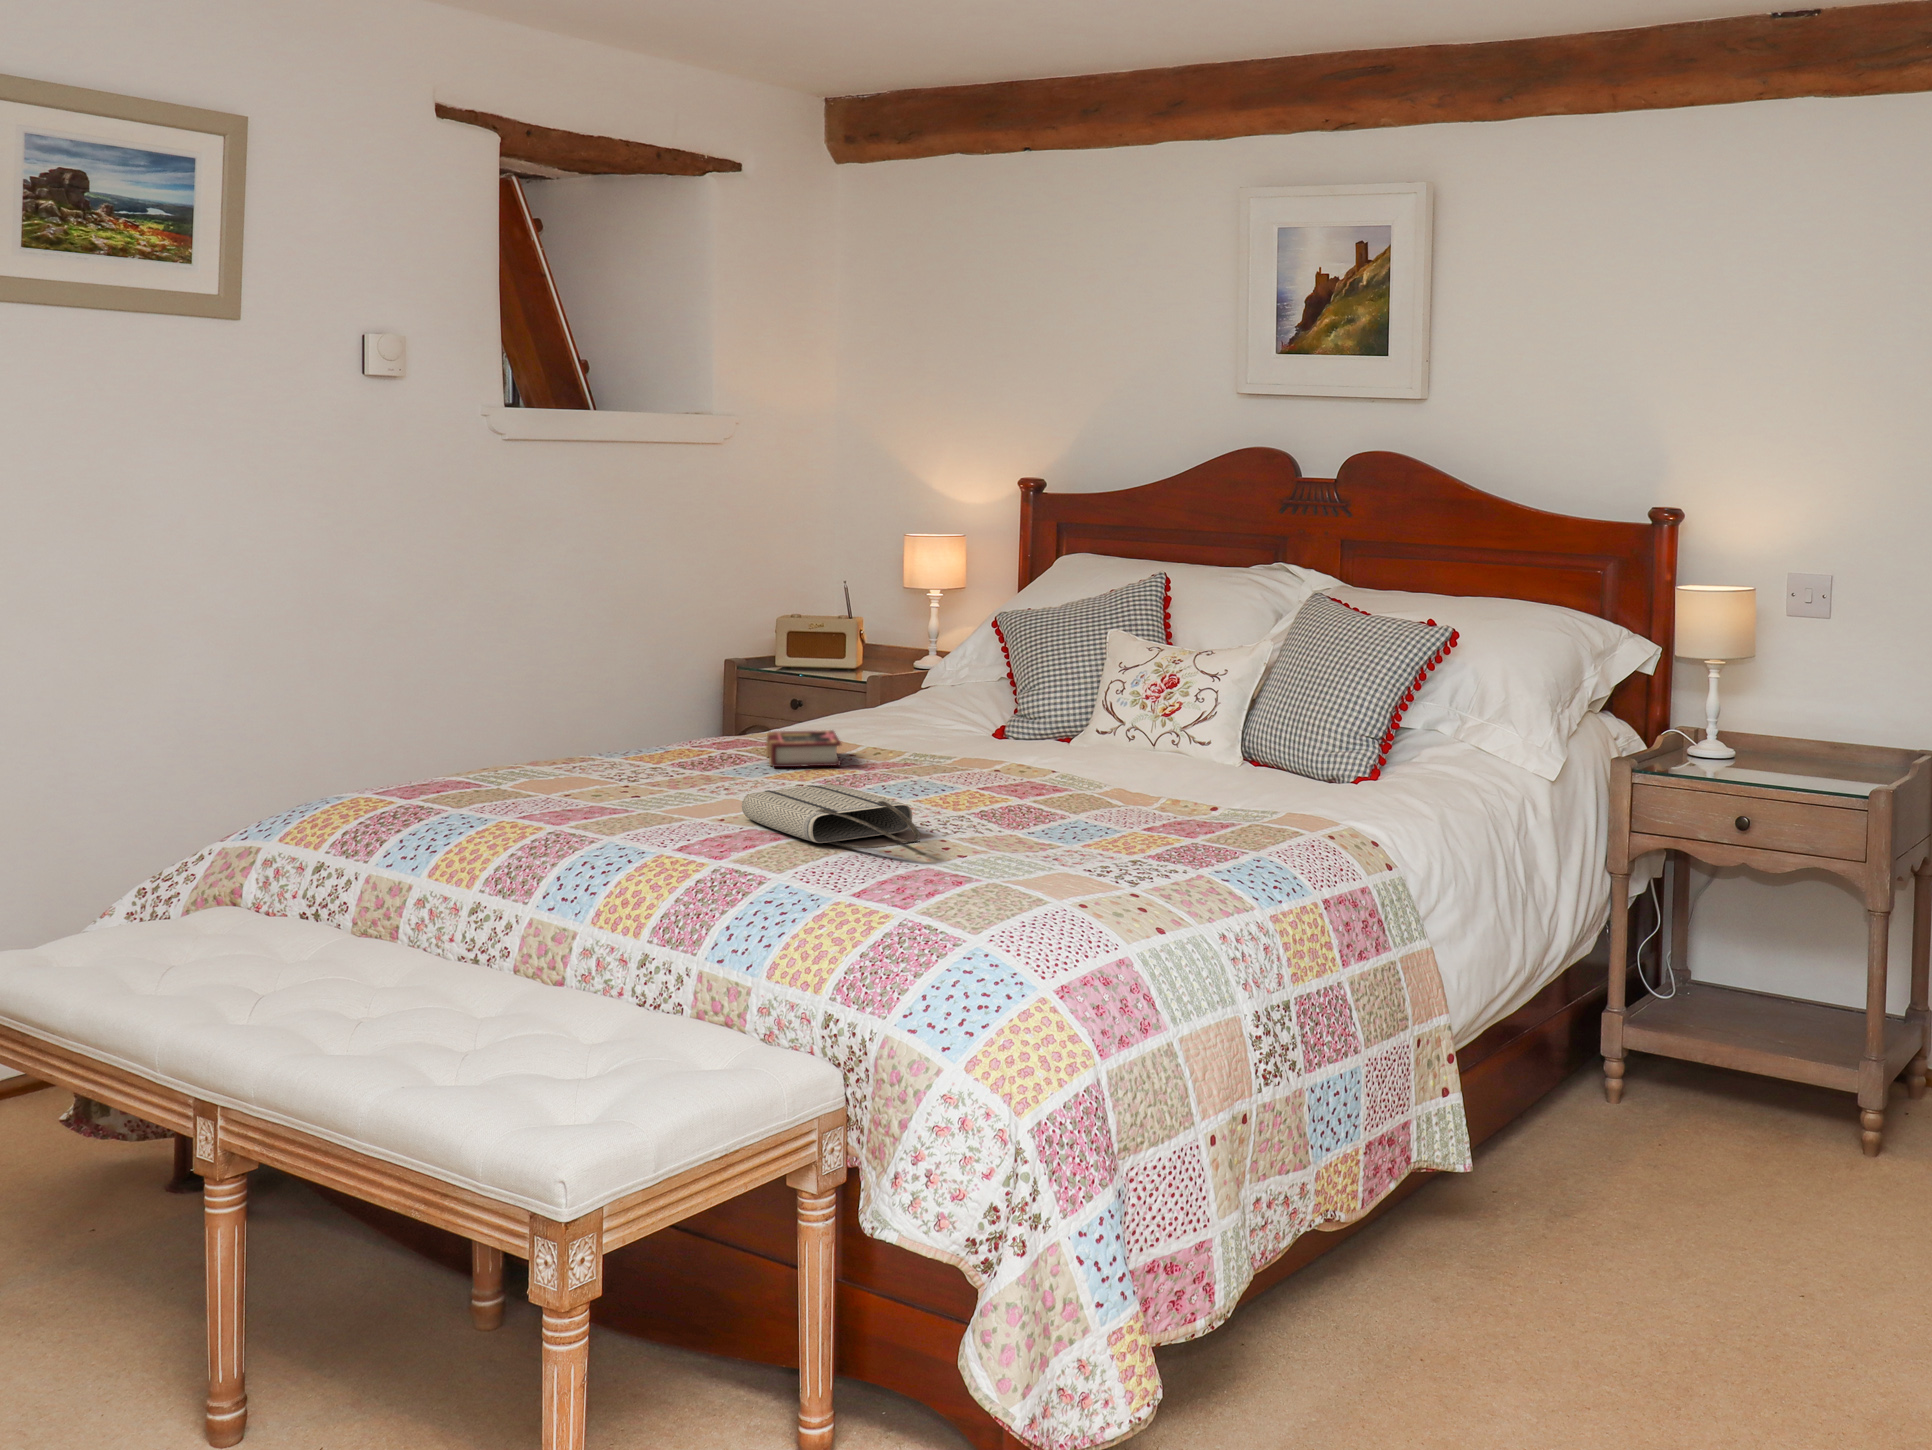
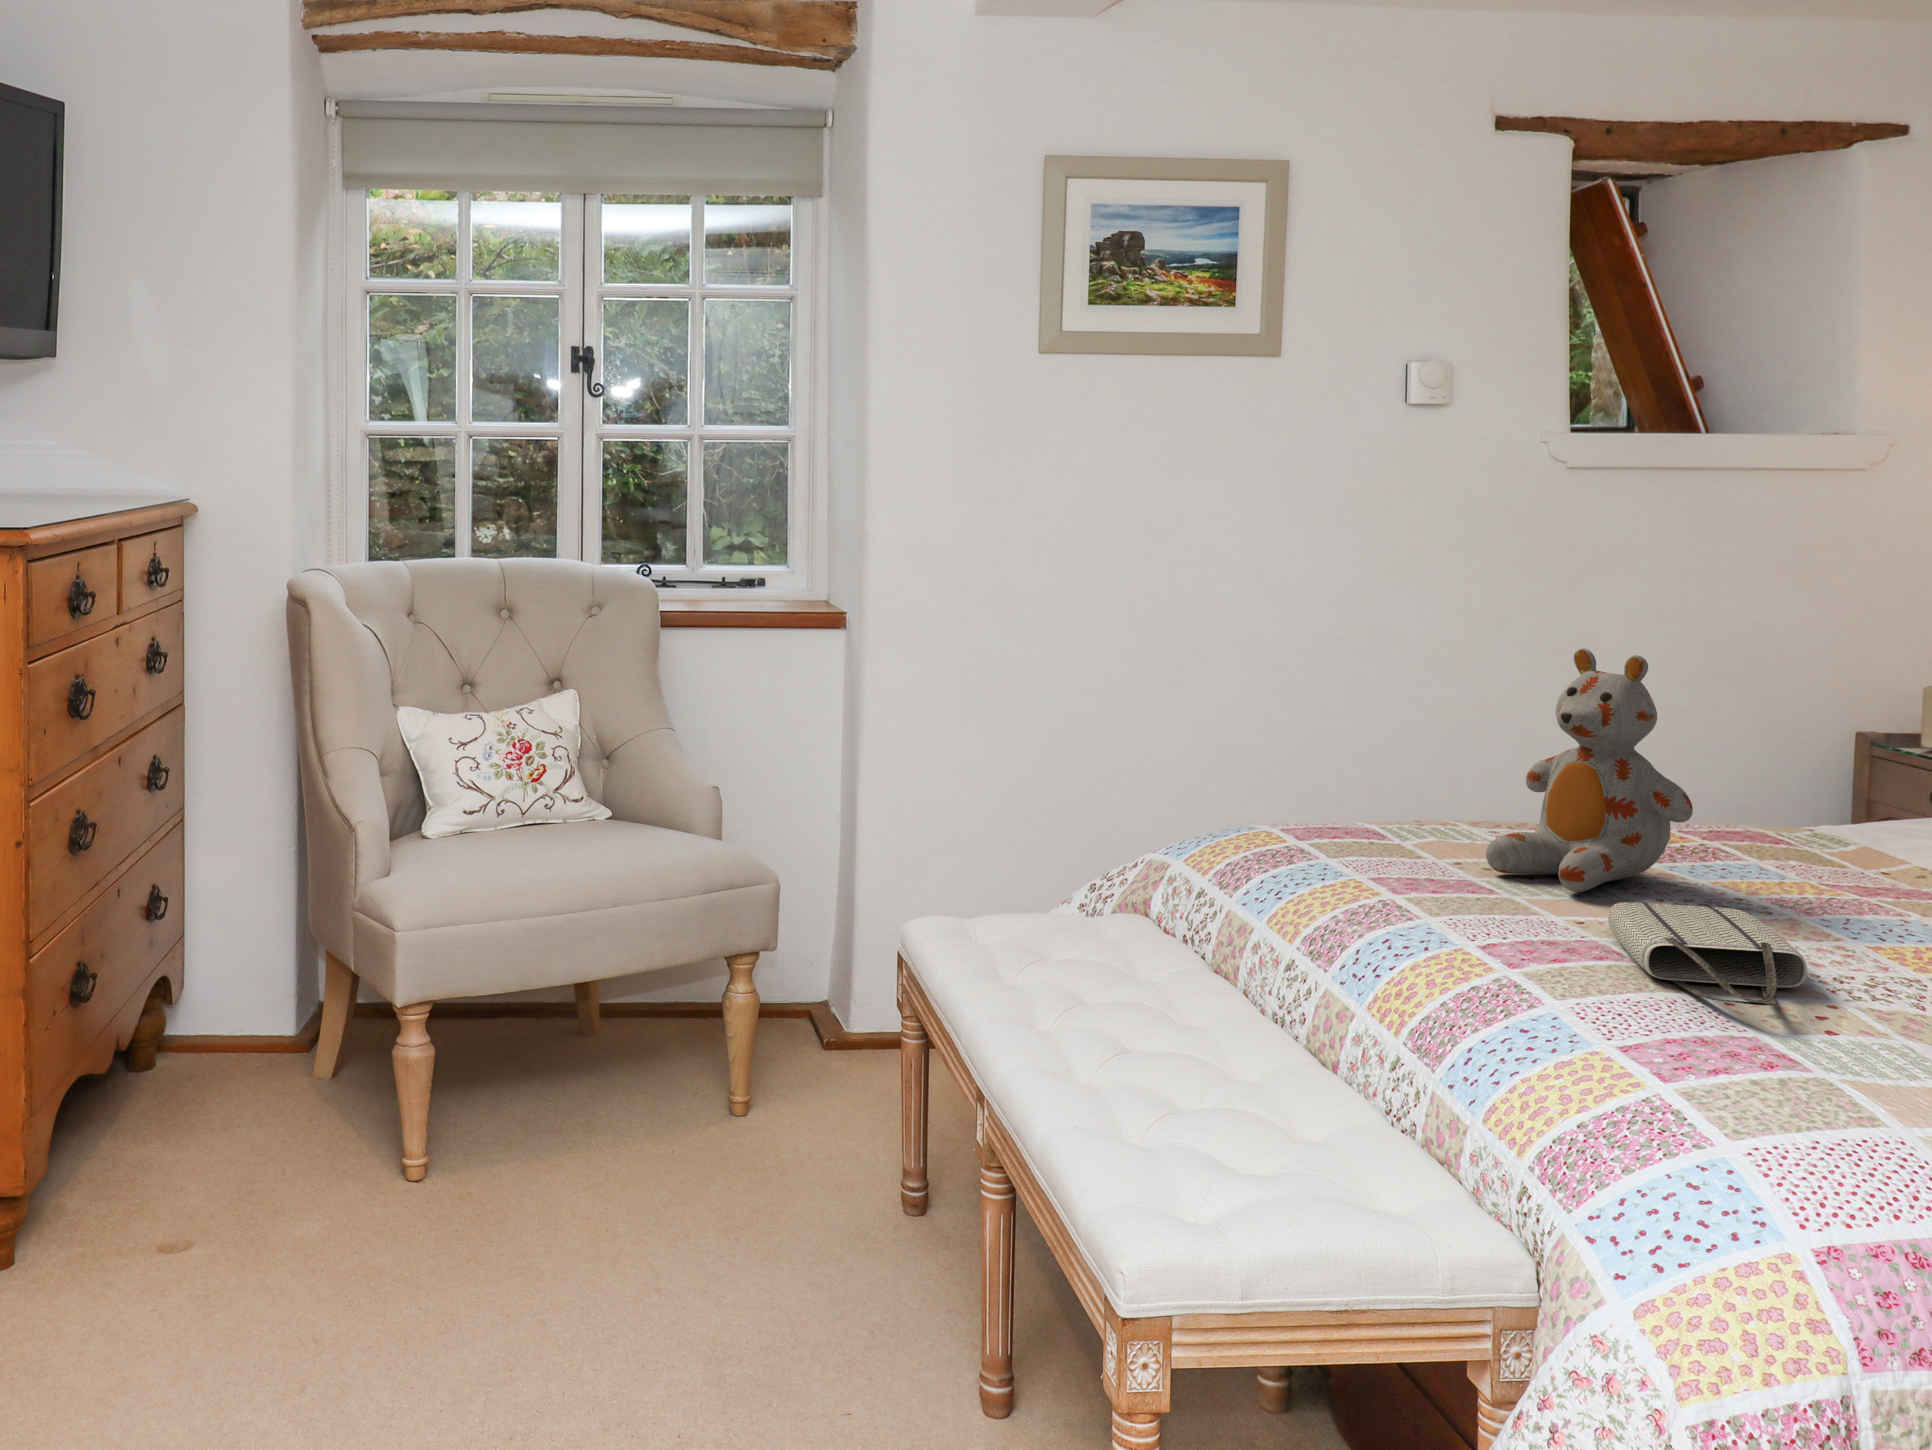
stuffed bear: none [599,589,764,797] -> present [1486,648,1693,892]
book: present [766,730,841,767] -> none [1735,831,1847,889]

